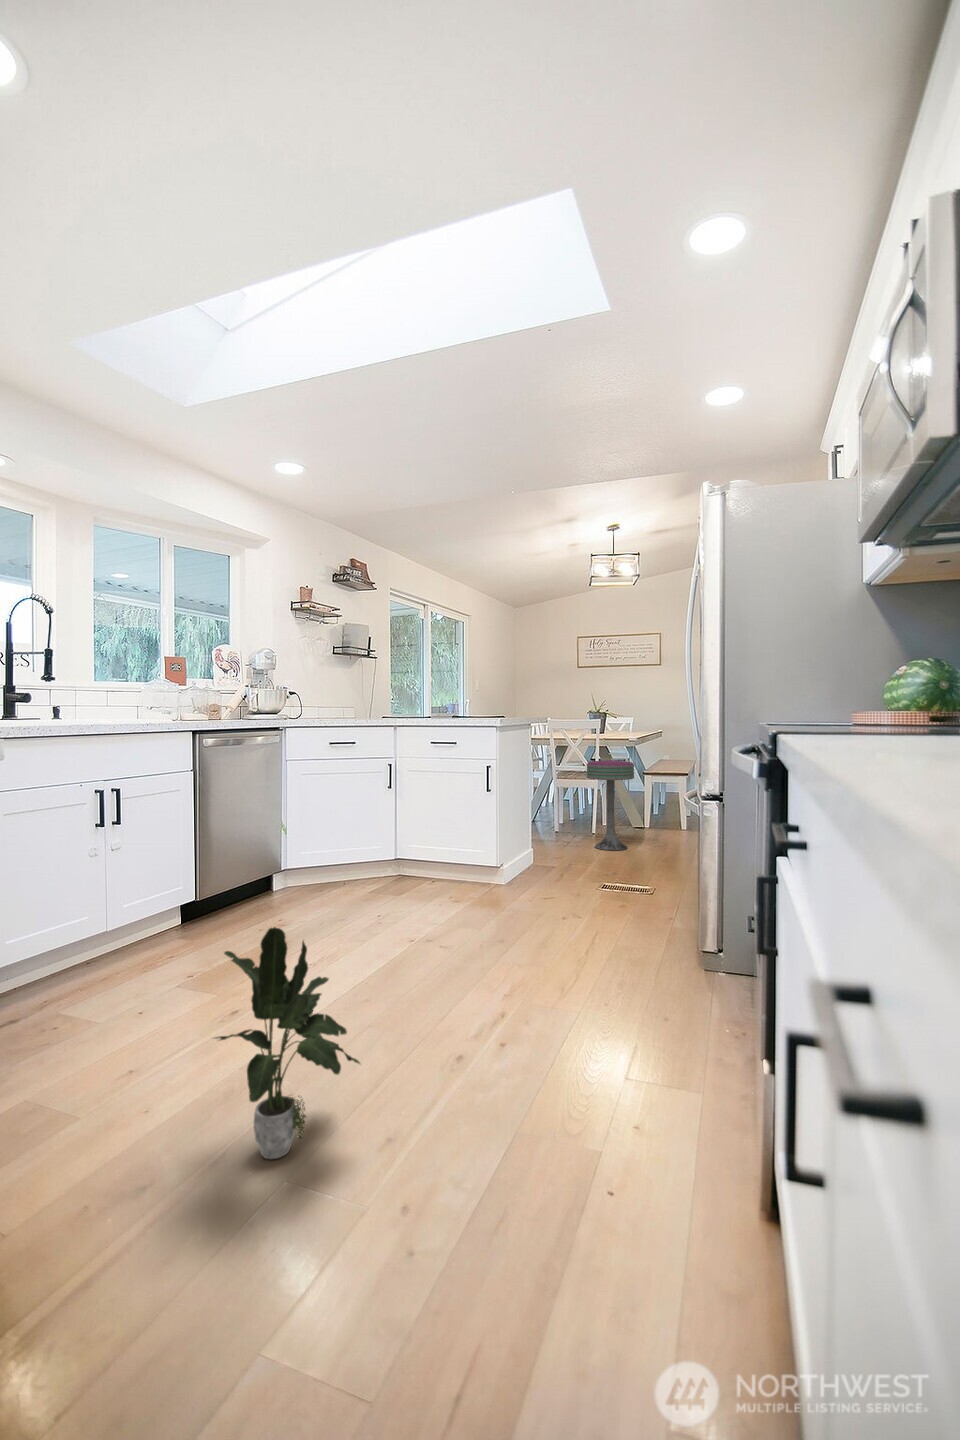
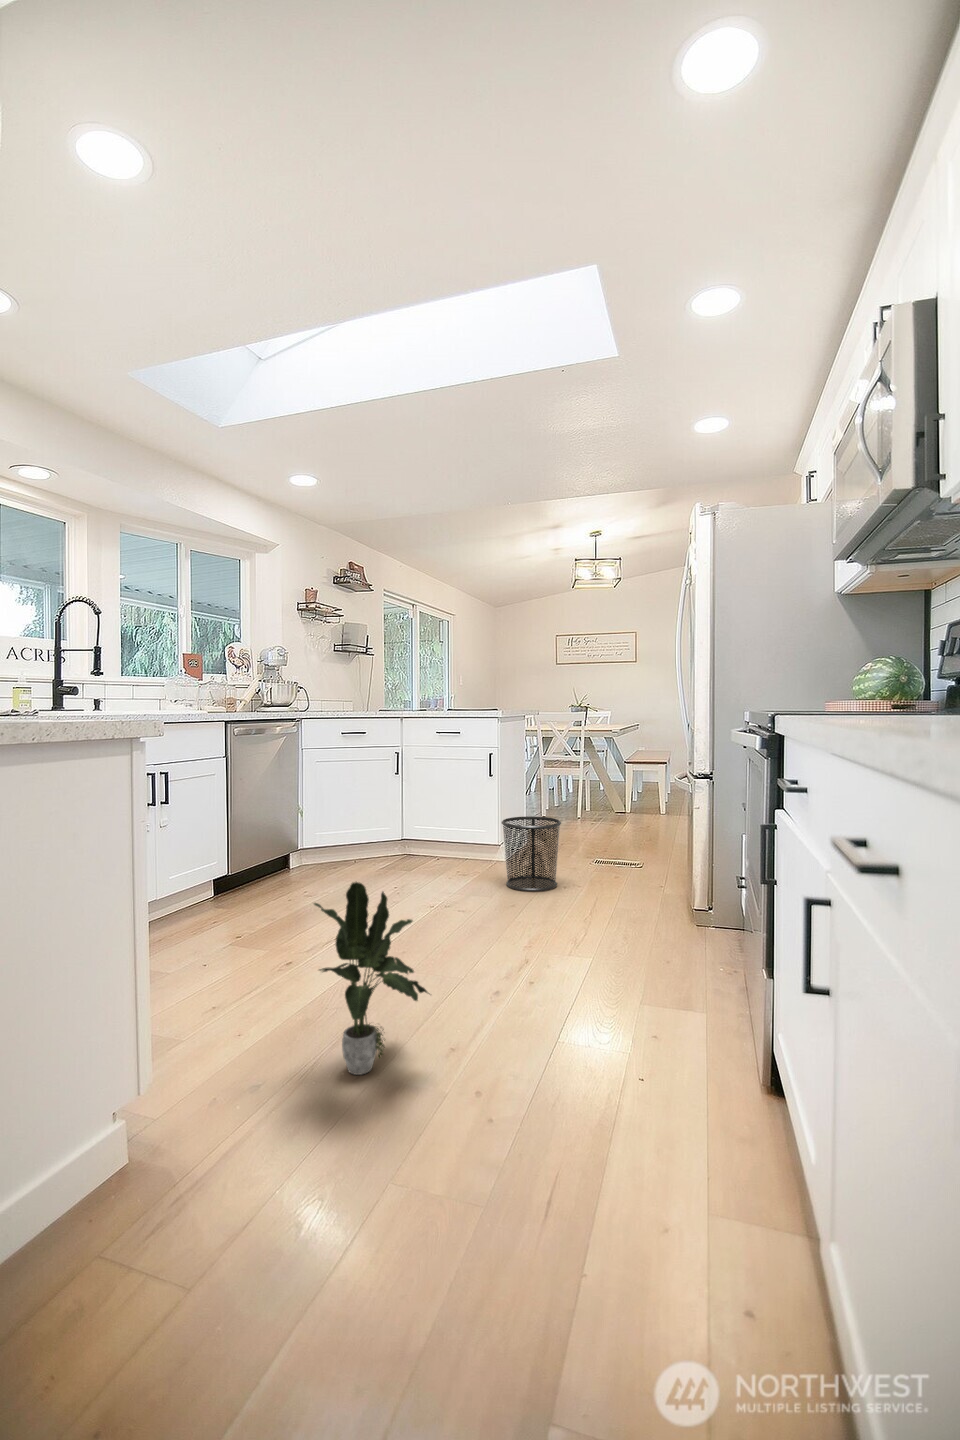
bar stool: present [587,760,634,850] -> none [574,751,618,833]
waste bin: none [495,835,560,919] -> present [501,816,561,891]

